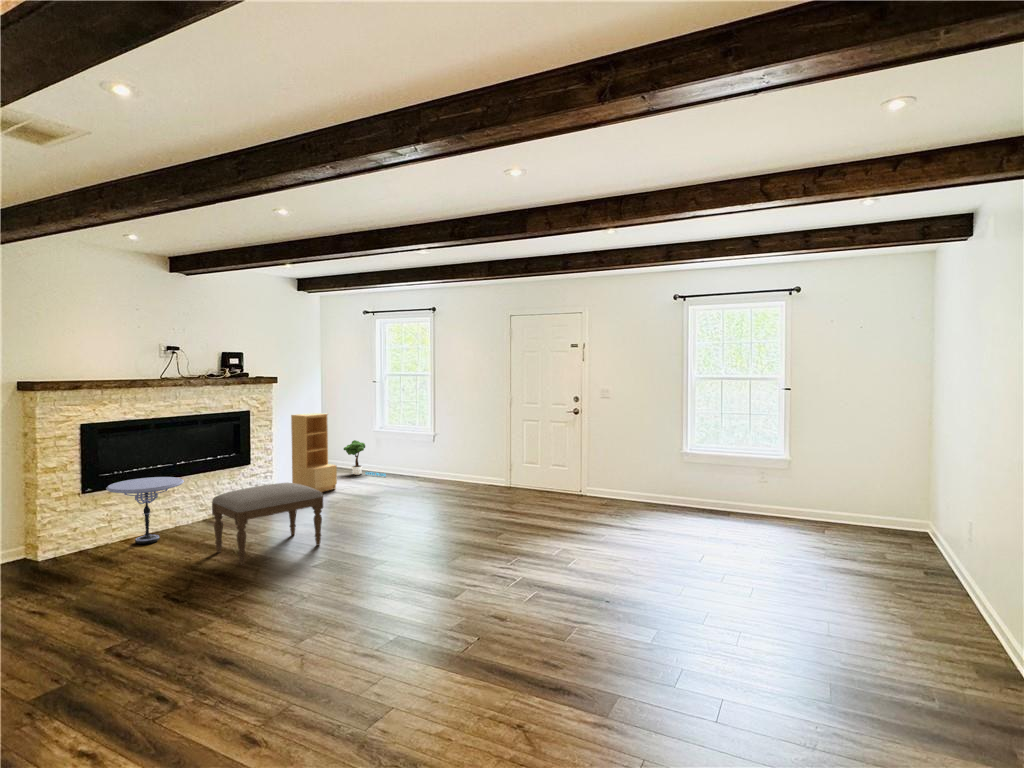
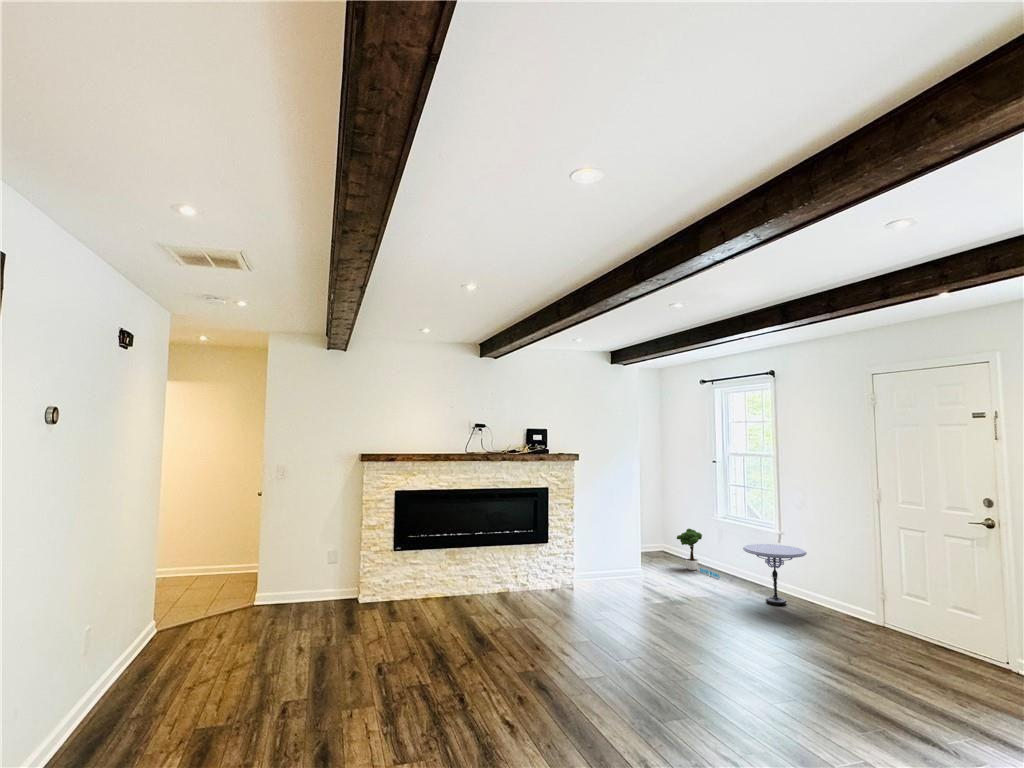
bookshelf: present [291,413,337,492] -> none [603,494,648,585]
side table: present [106,477,184,544] -> present [743,544,807,605]
ottoman: present [212,483,323,565] -> none [457,569,551,650]

